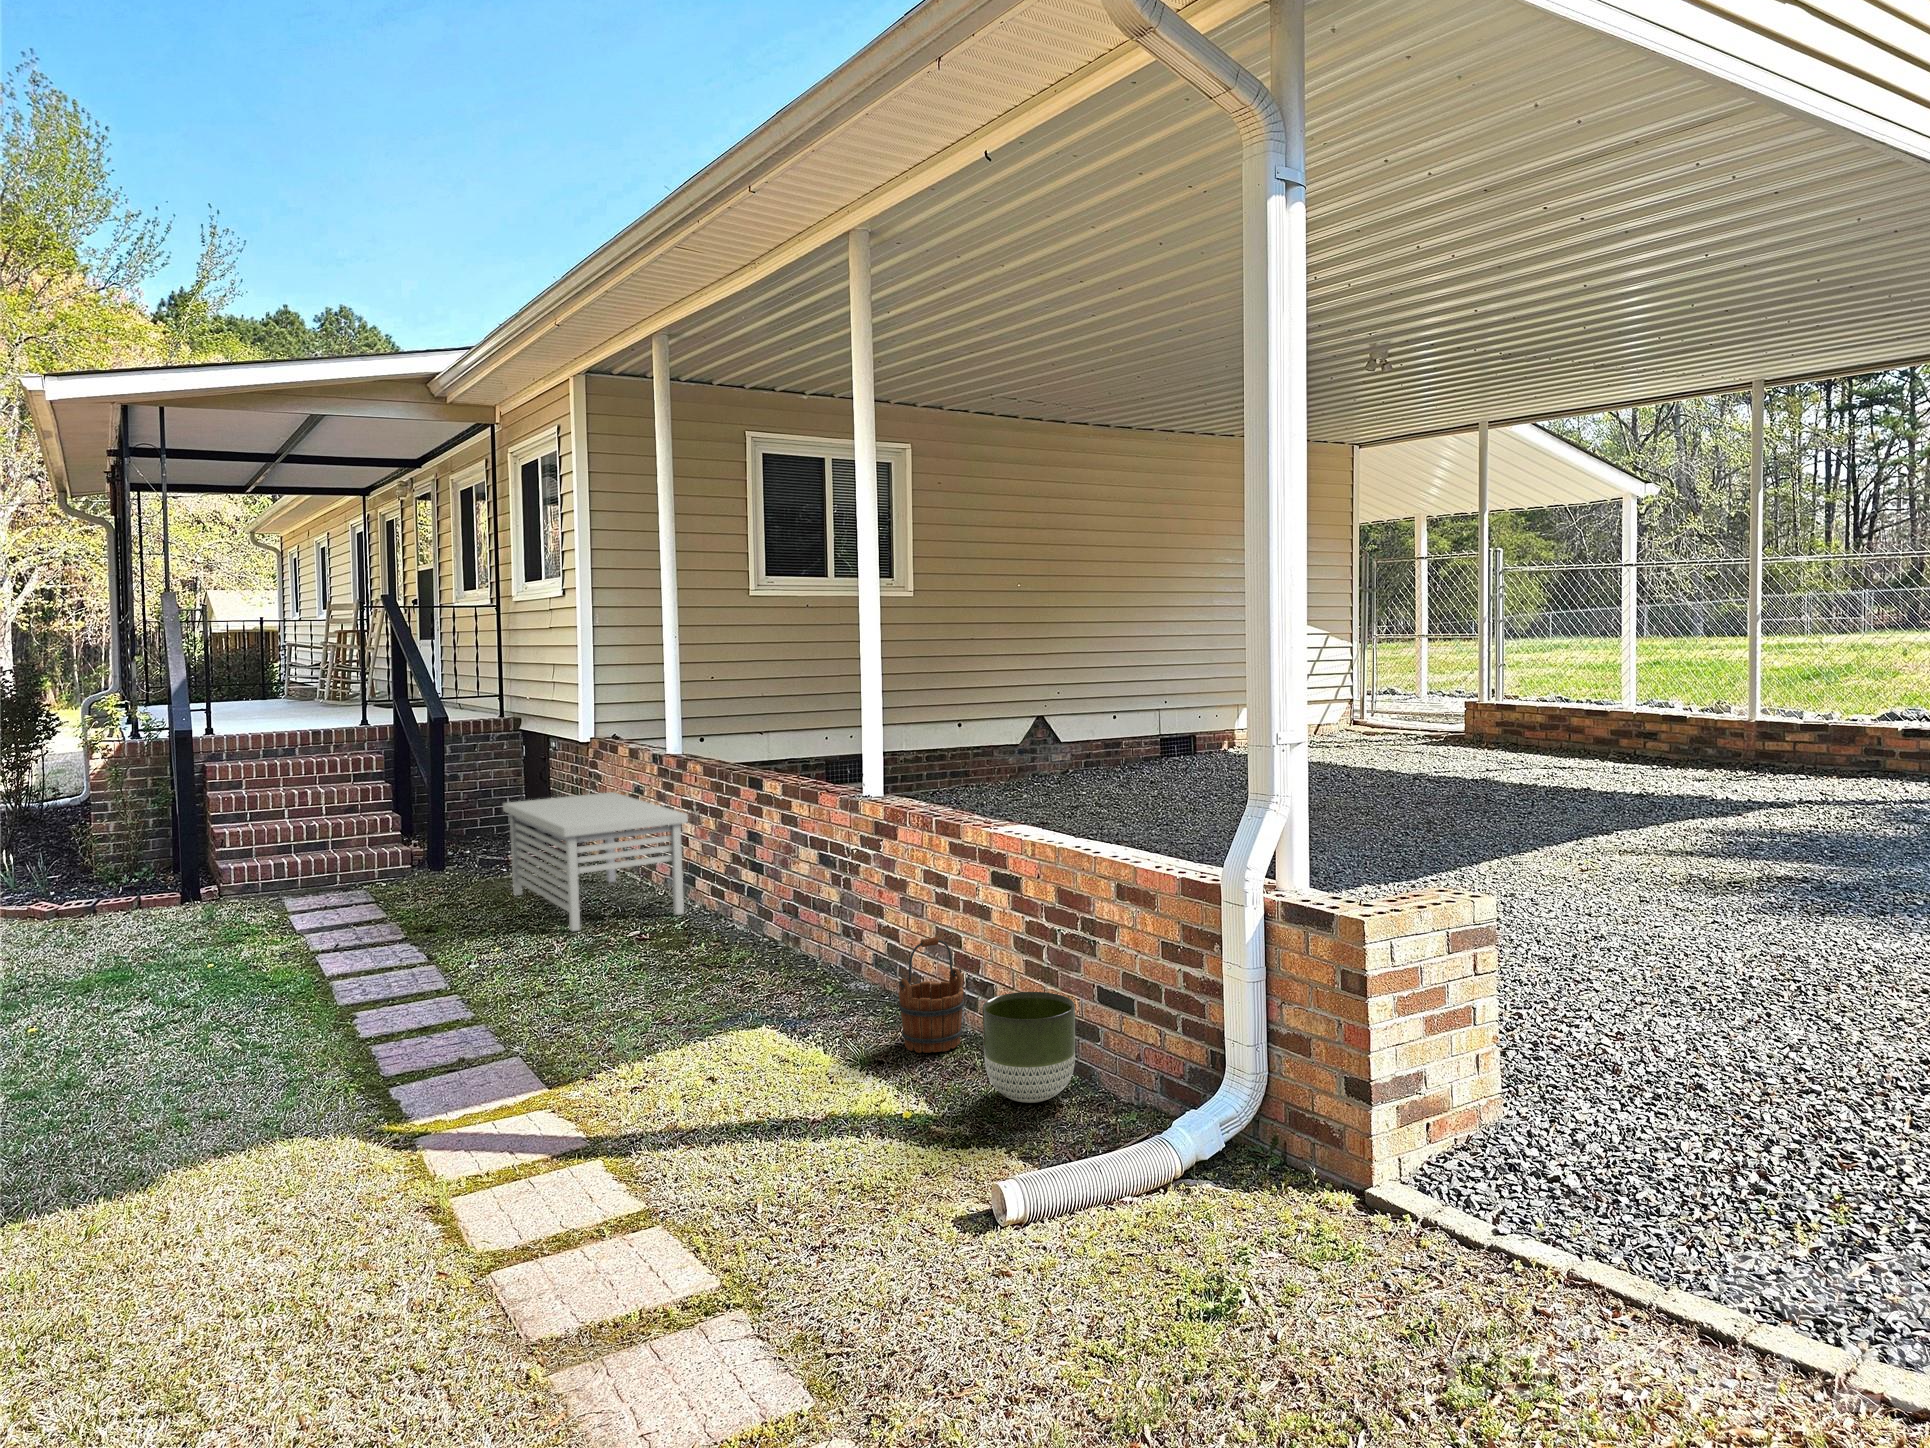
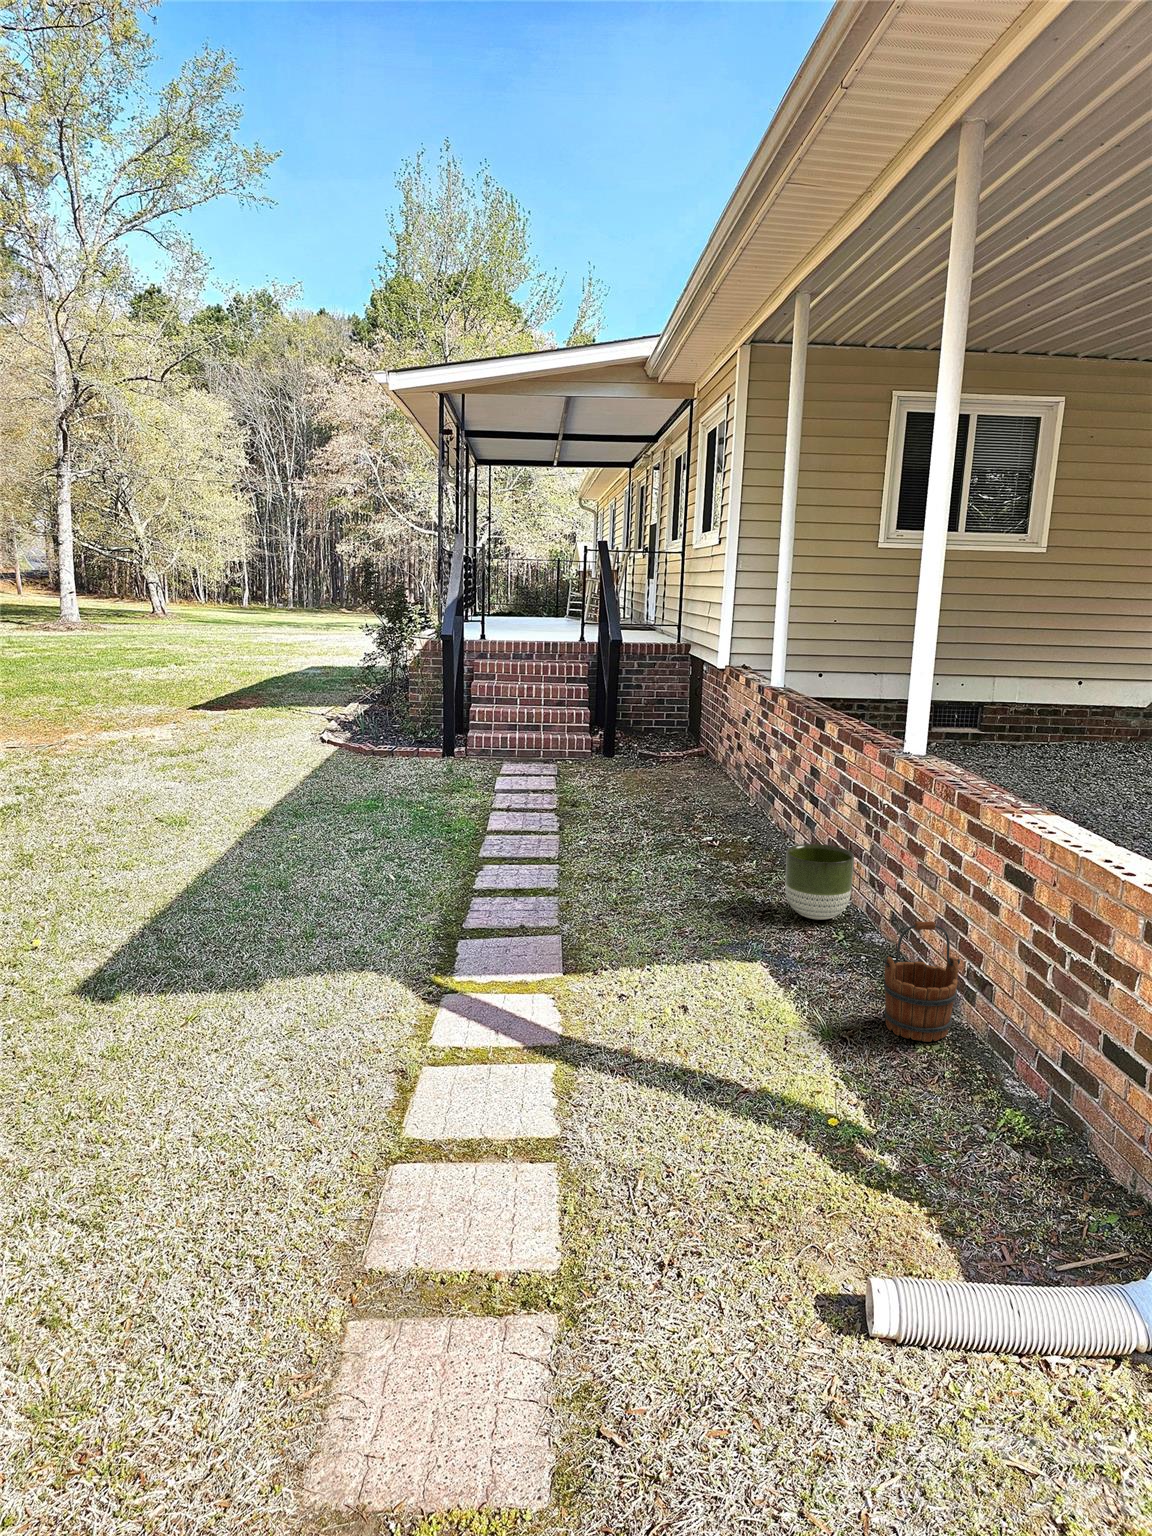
storage bench: present [503,792,688,931] -> none [644,713,772,827]
planter: present [982,992,1075,1103] -> present [785,844,854,920]

